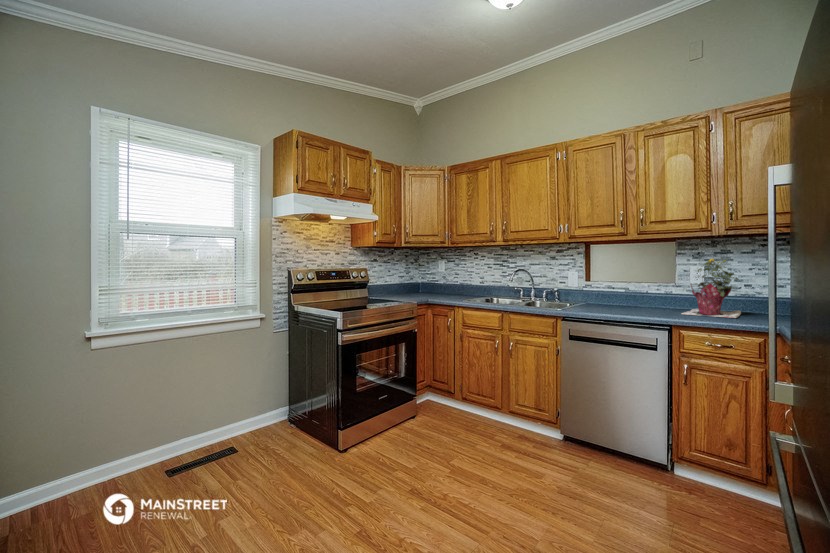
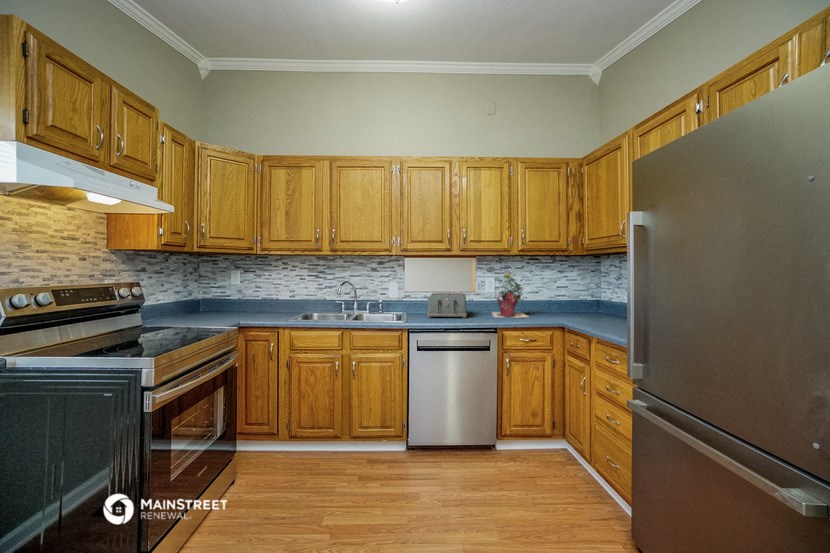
toaster: none [595,283,658,312] -> present [427,293,467,318]

